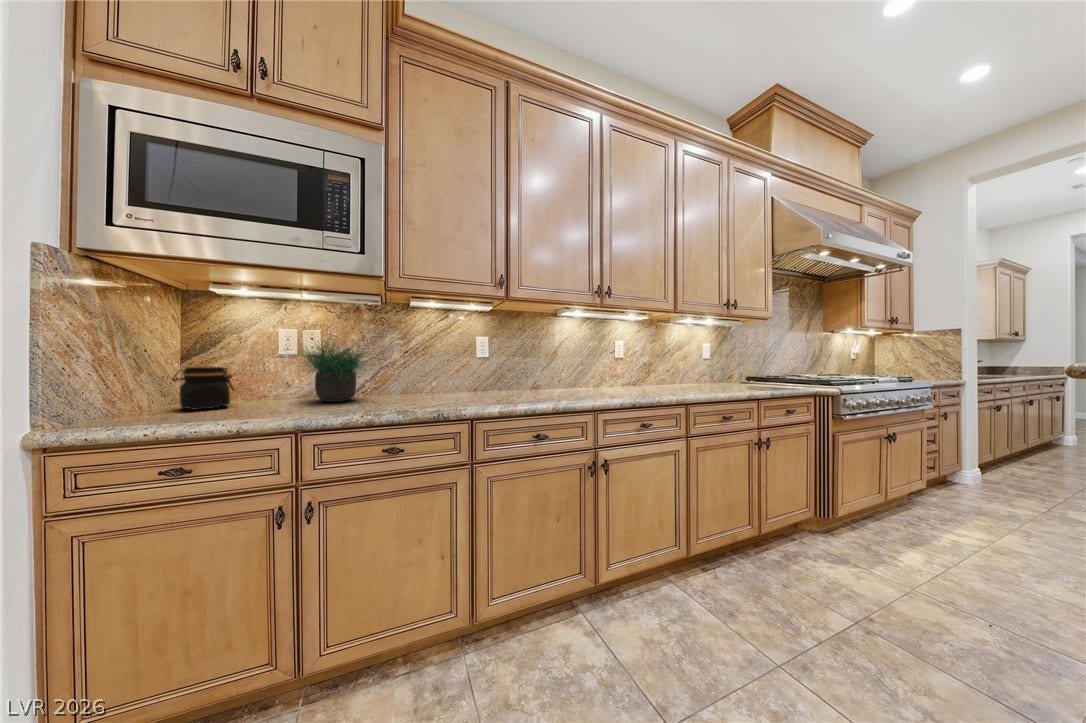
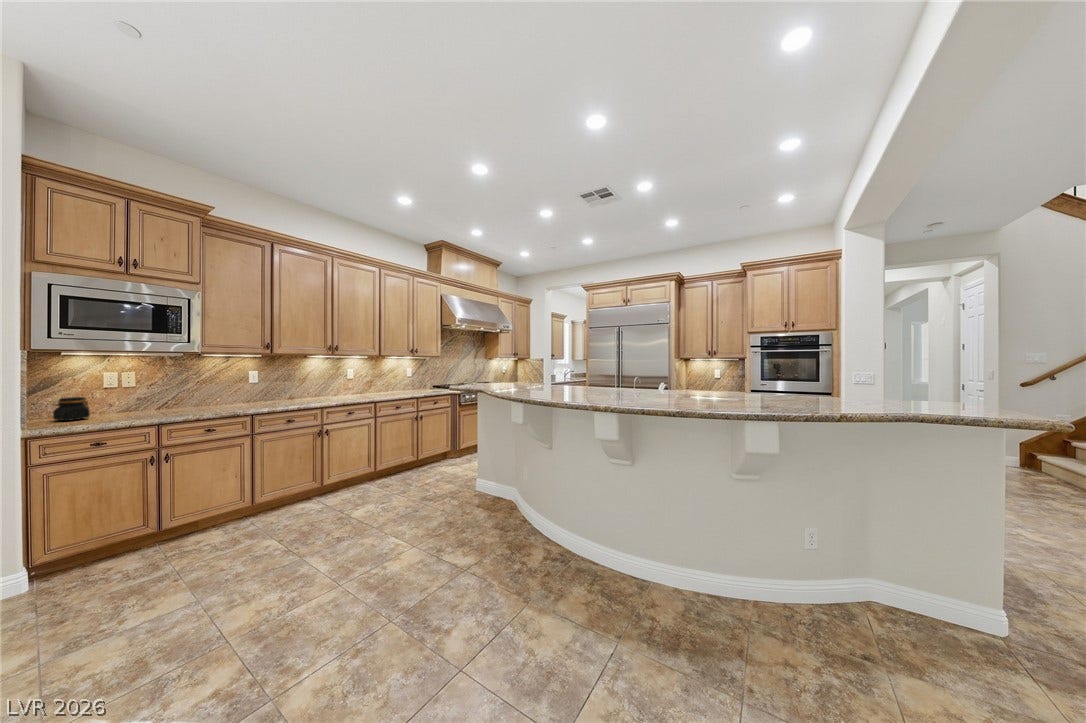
potted plant: present [301,341,366,402] -> none [122,367,188,413]

